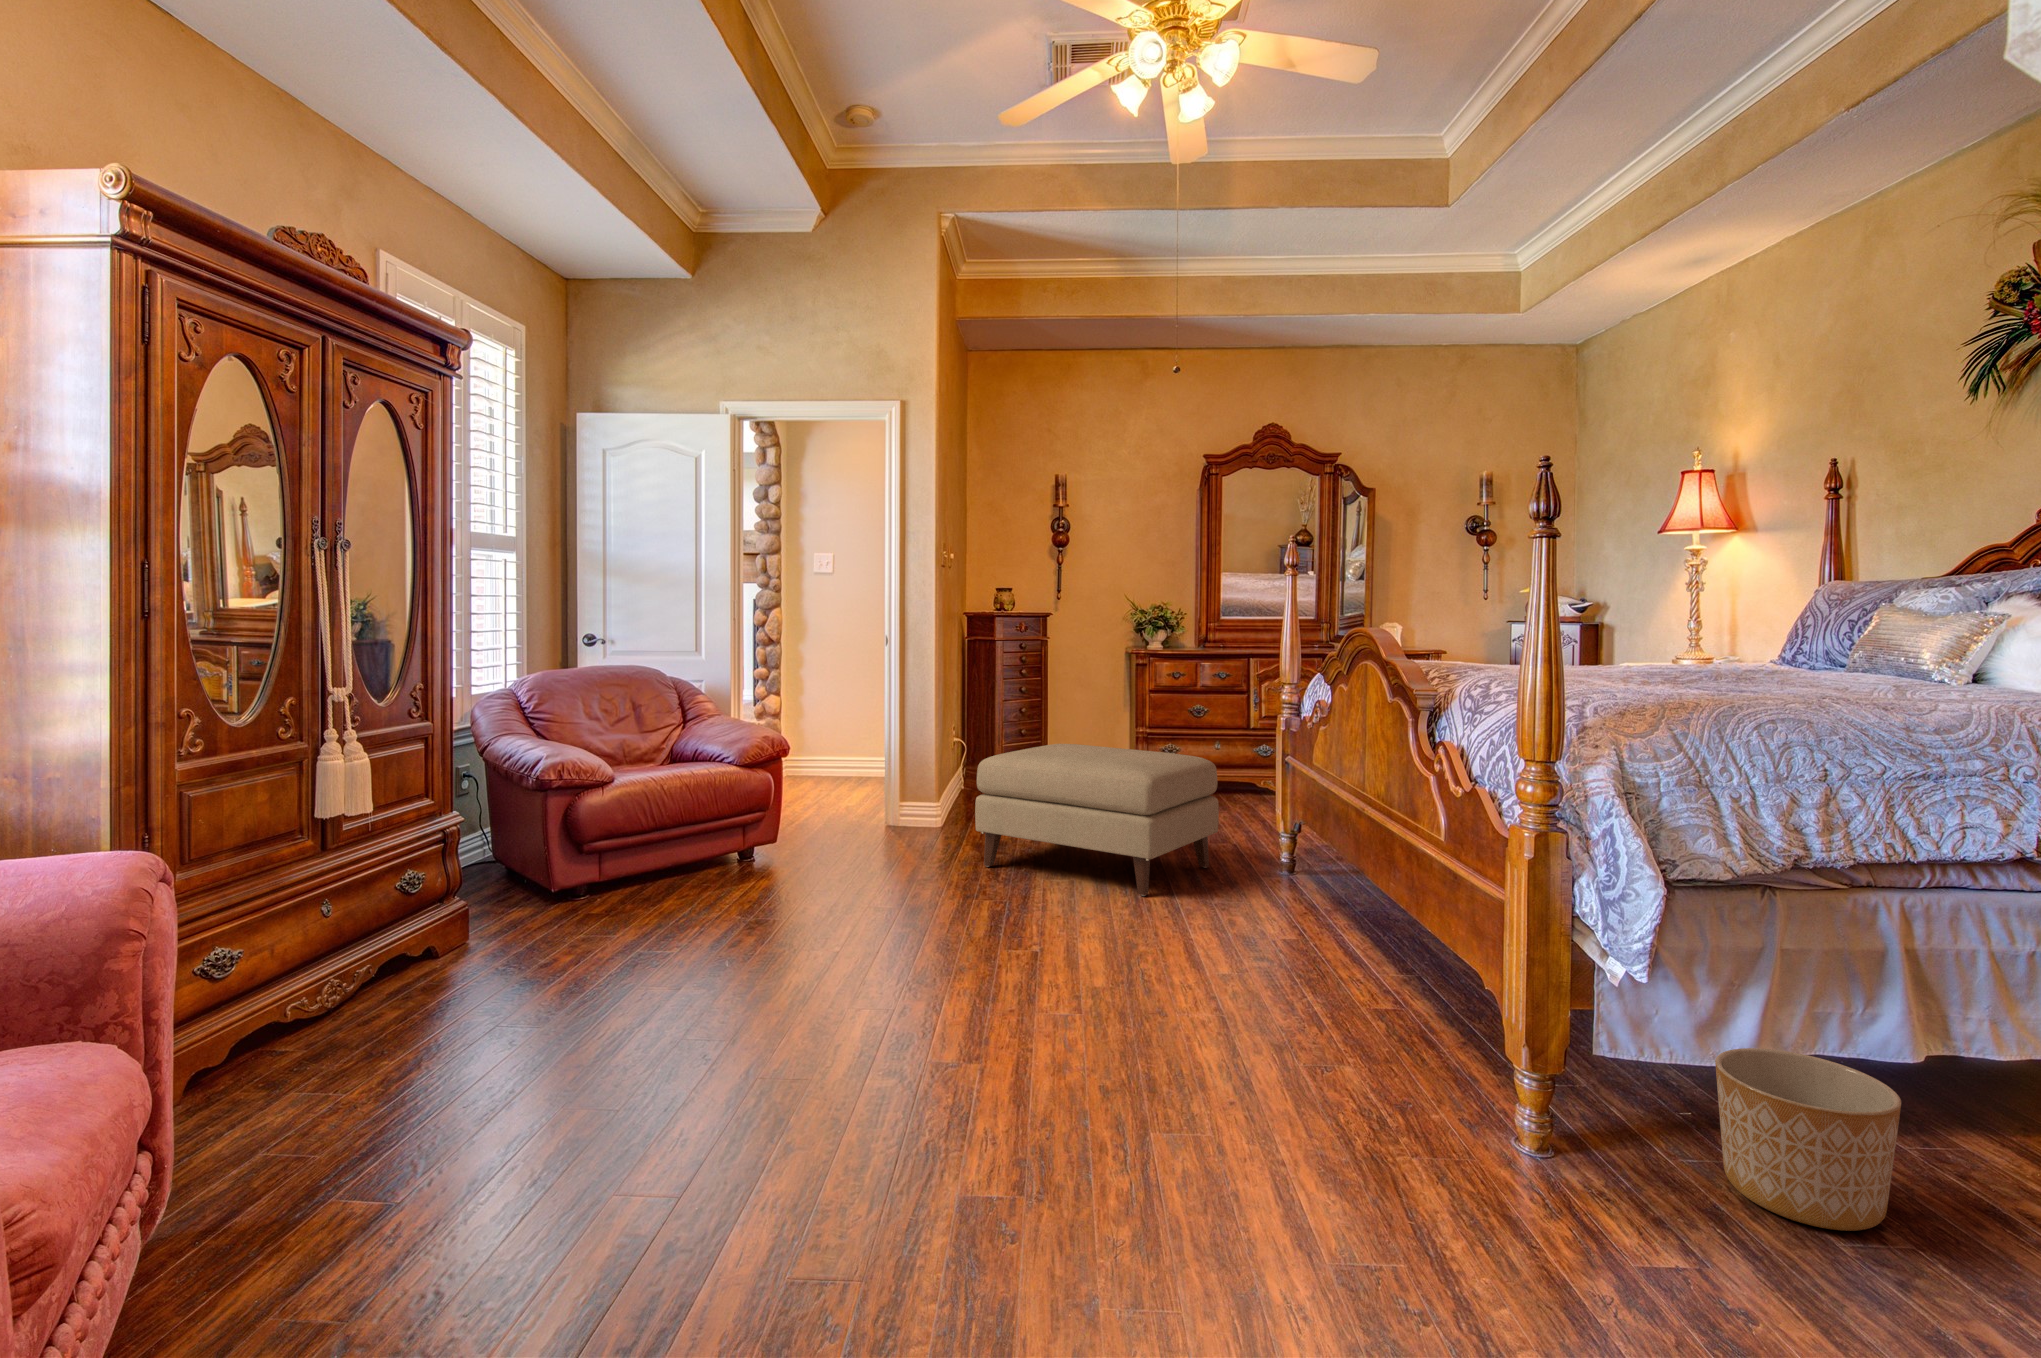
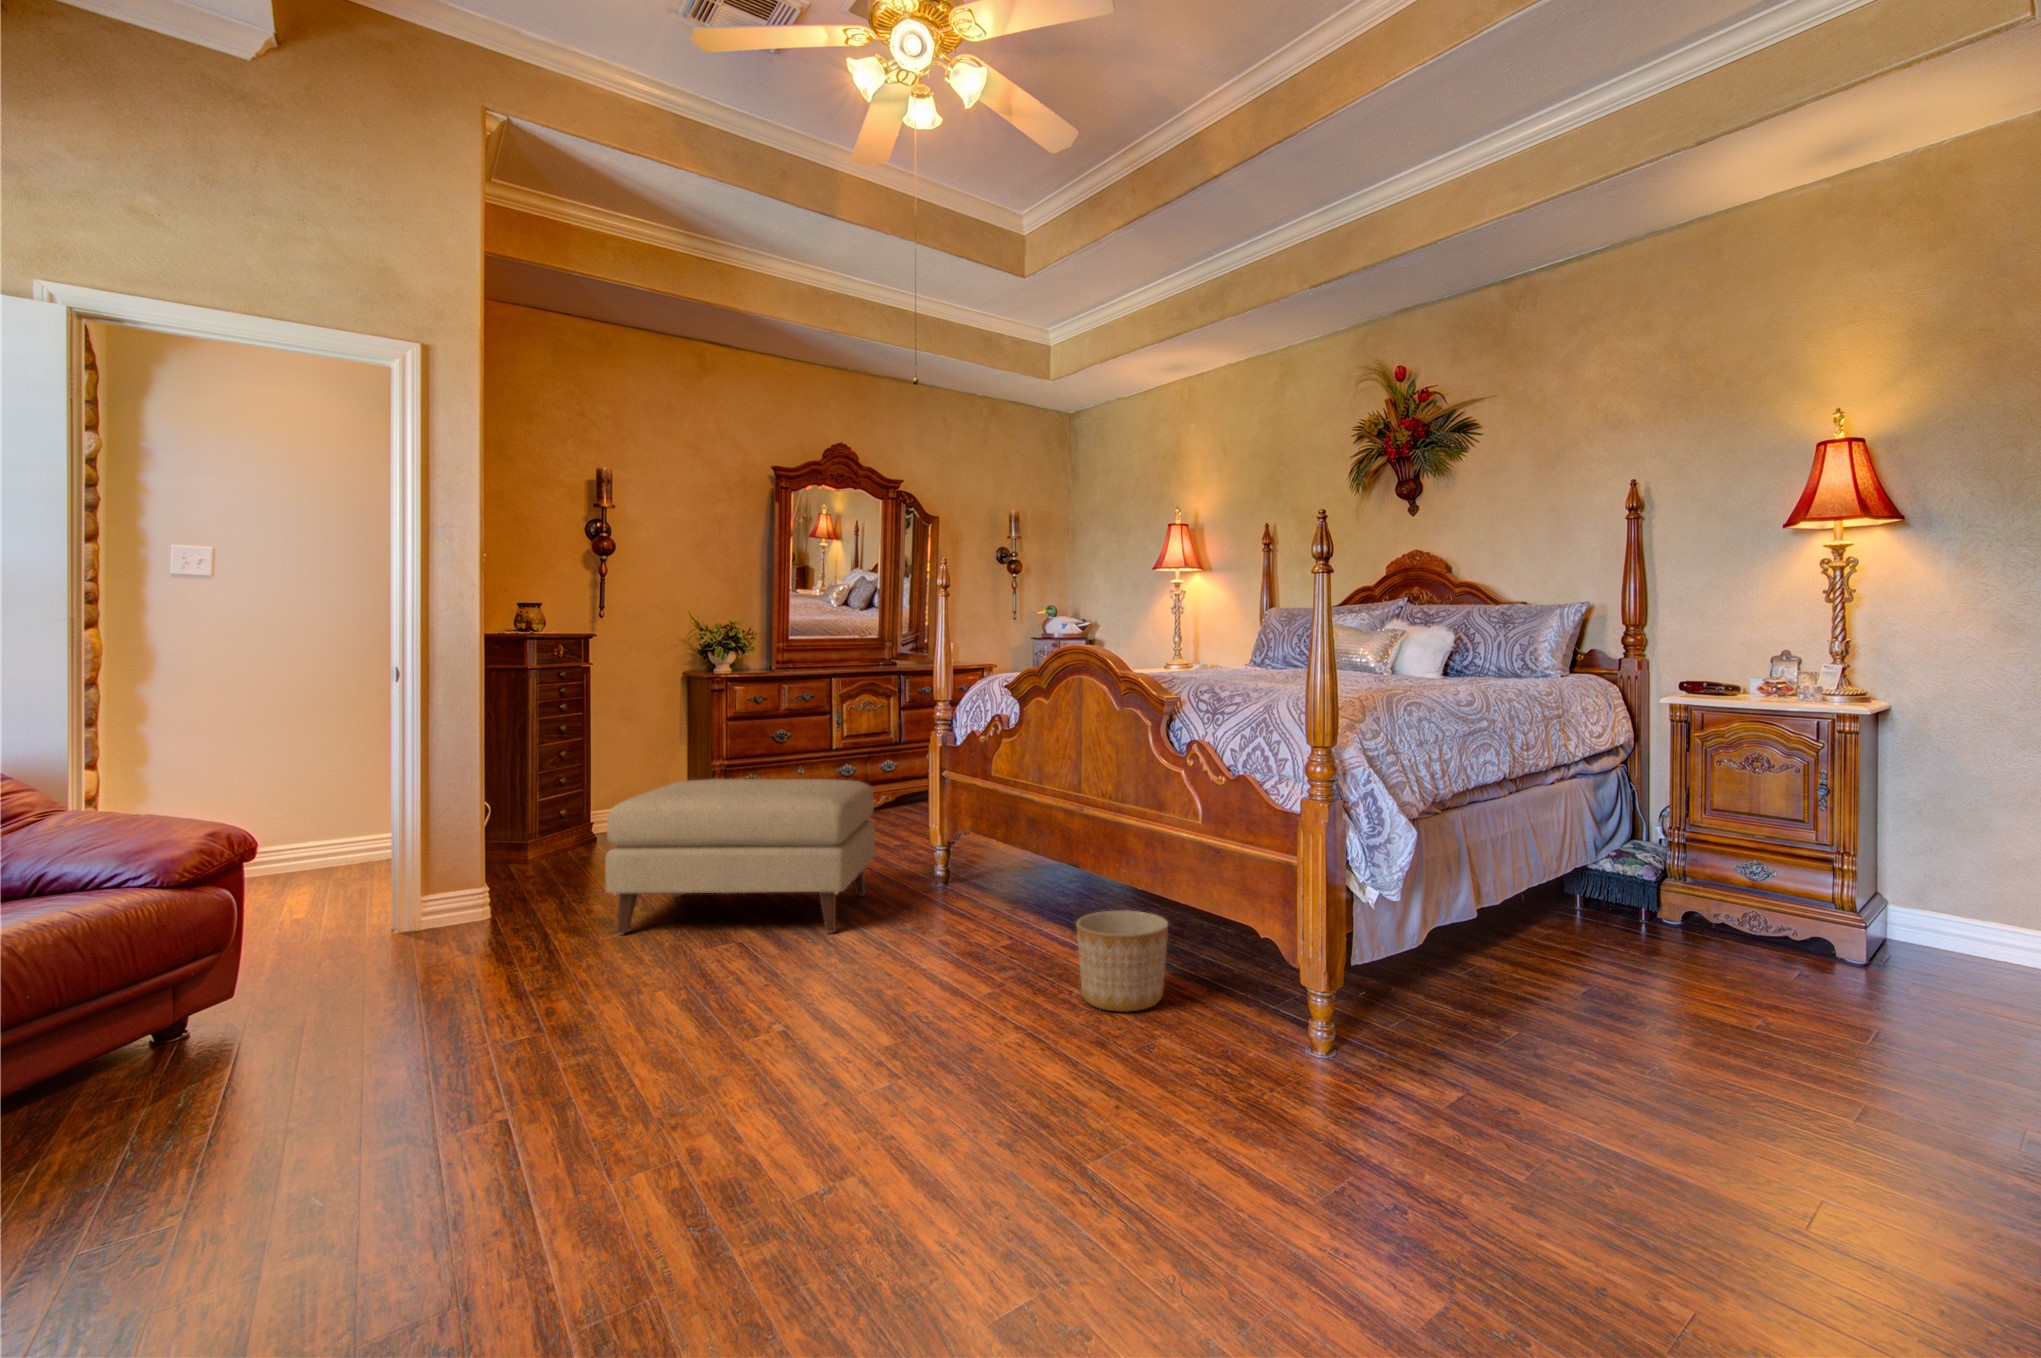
planter: present [1715,1048,1901,1231] -> present [1076,910,1168,1012]

